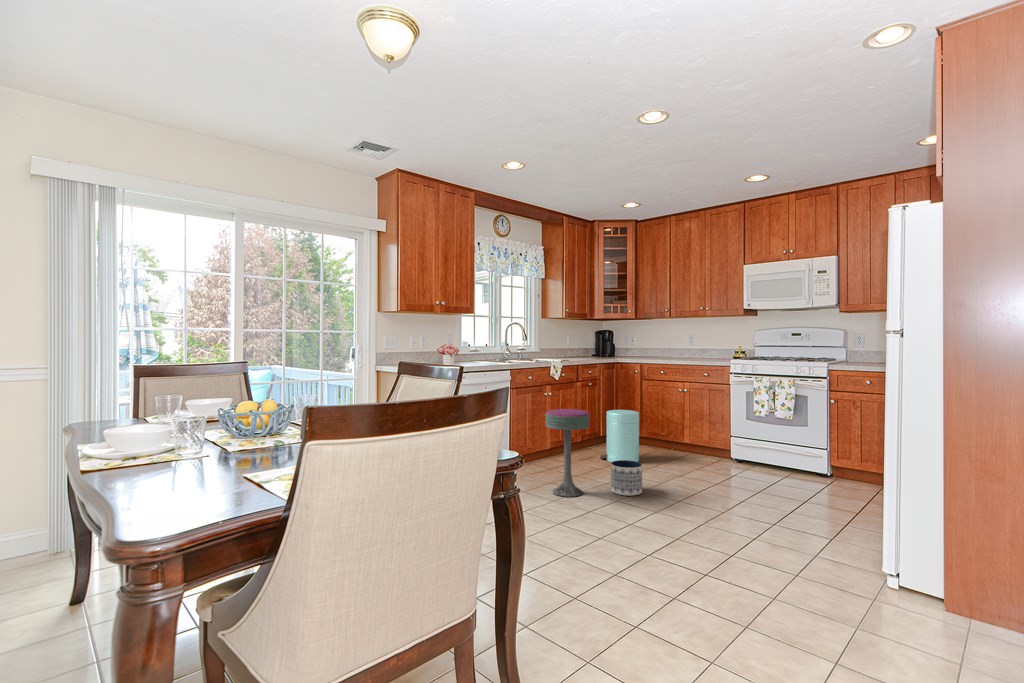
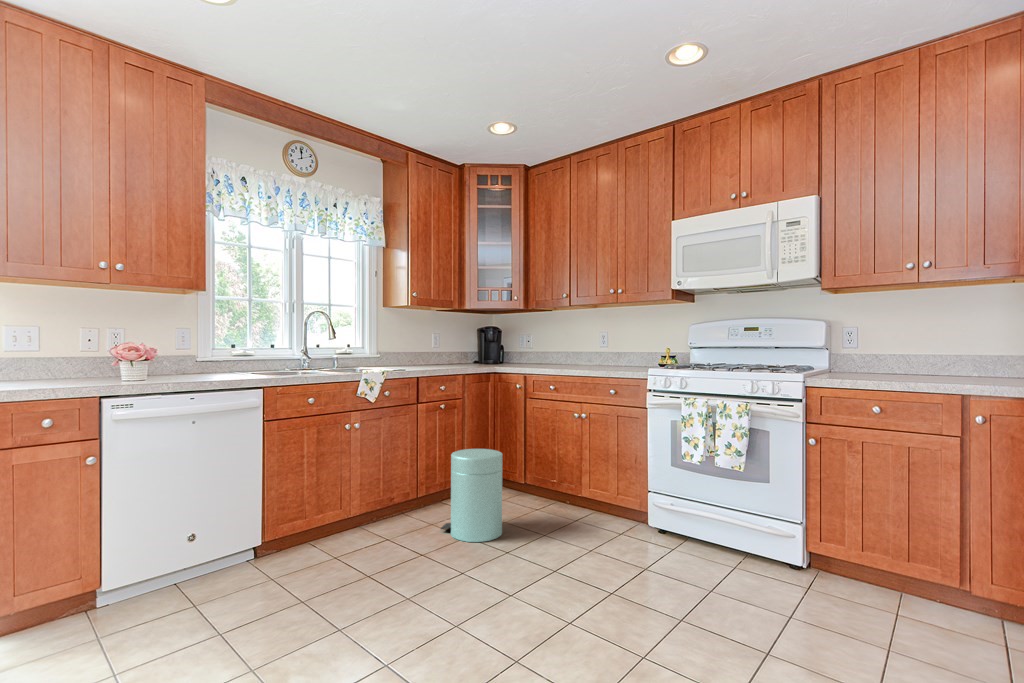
bar stool: present [545,409,590,497] -> none [259,461,353,647]
planter: present [611,460,642,496] -> none [395,558,456,639]

